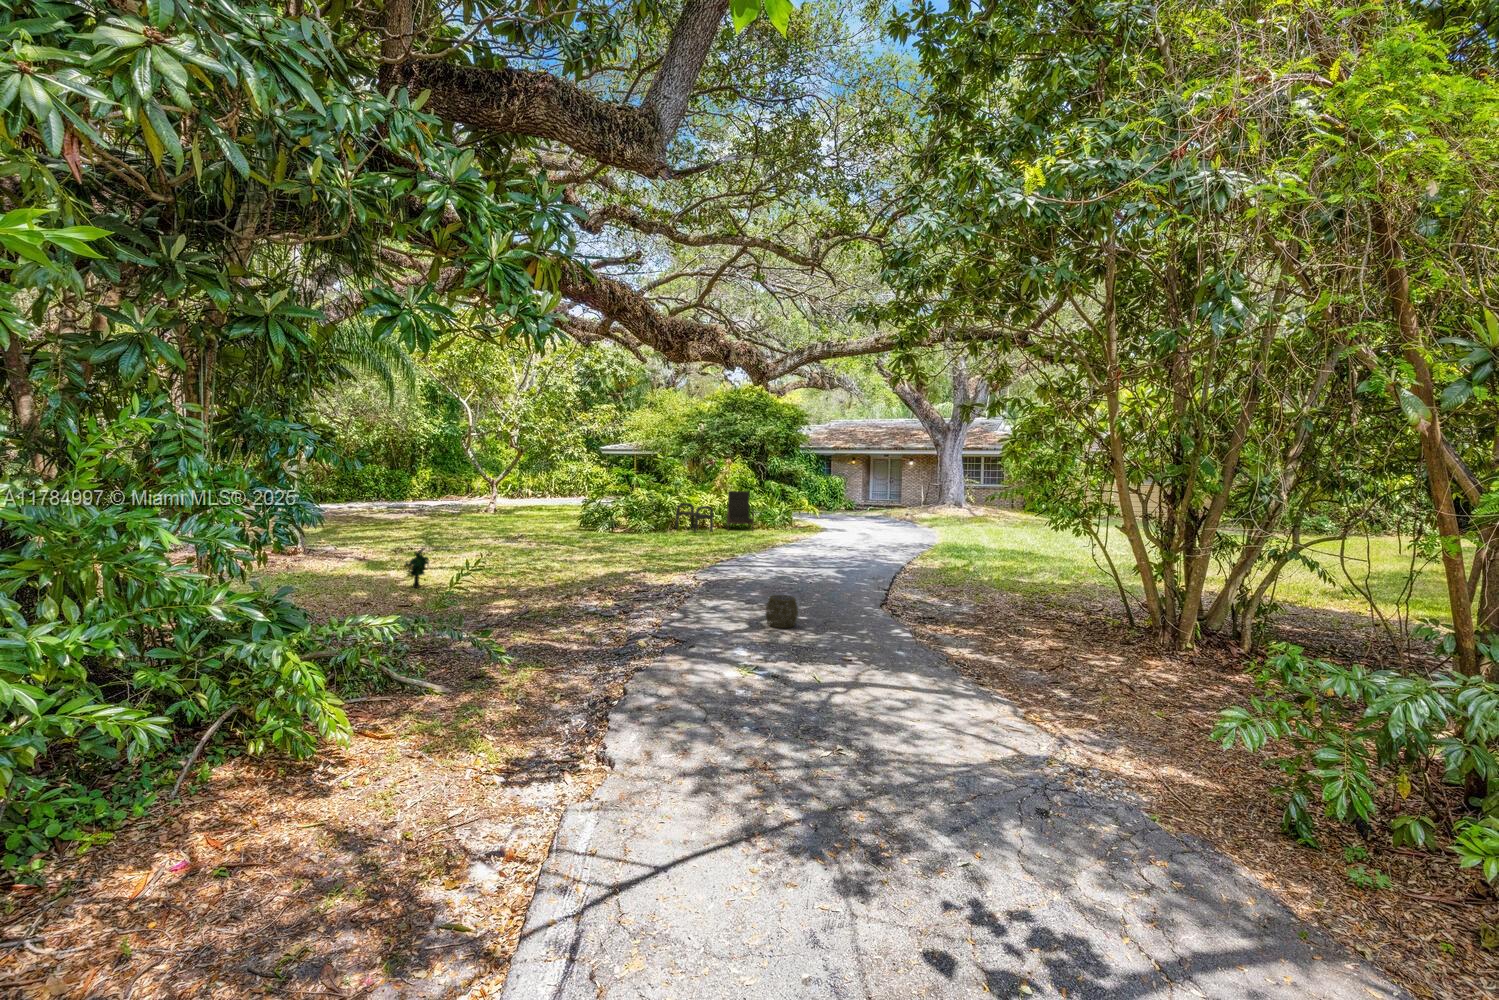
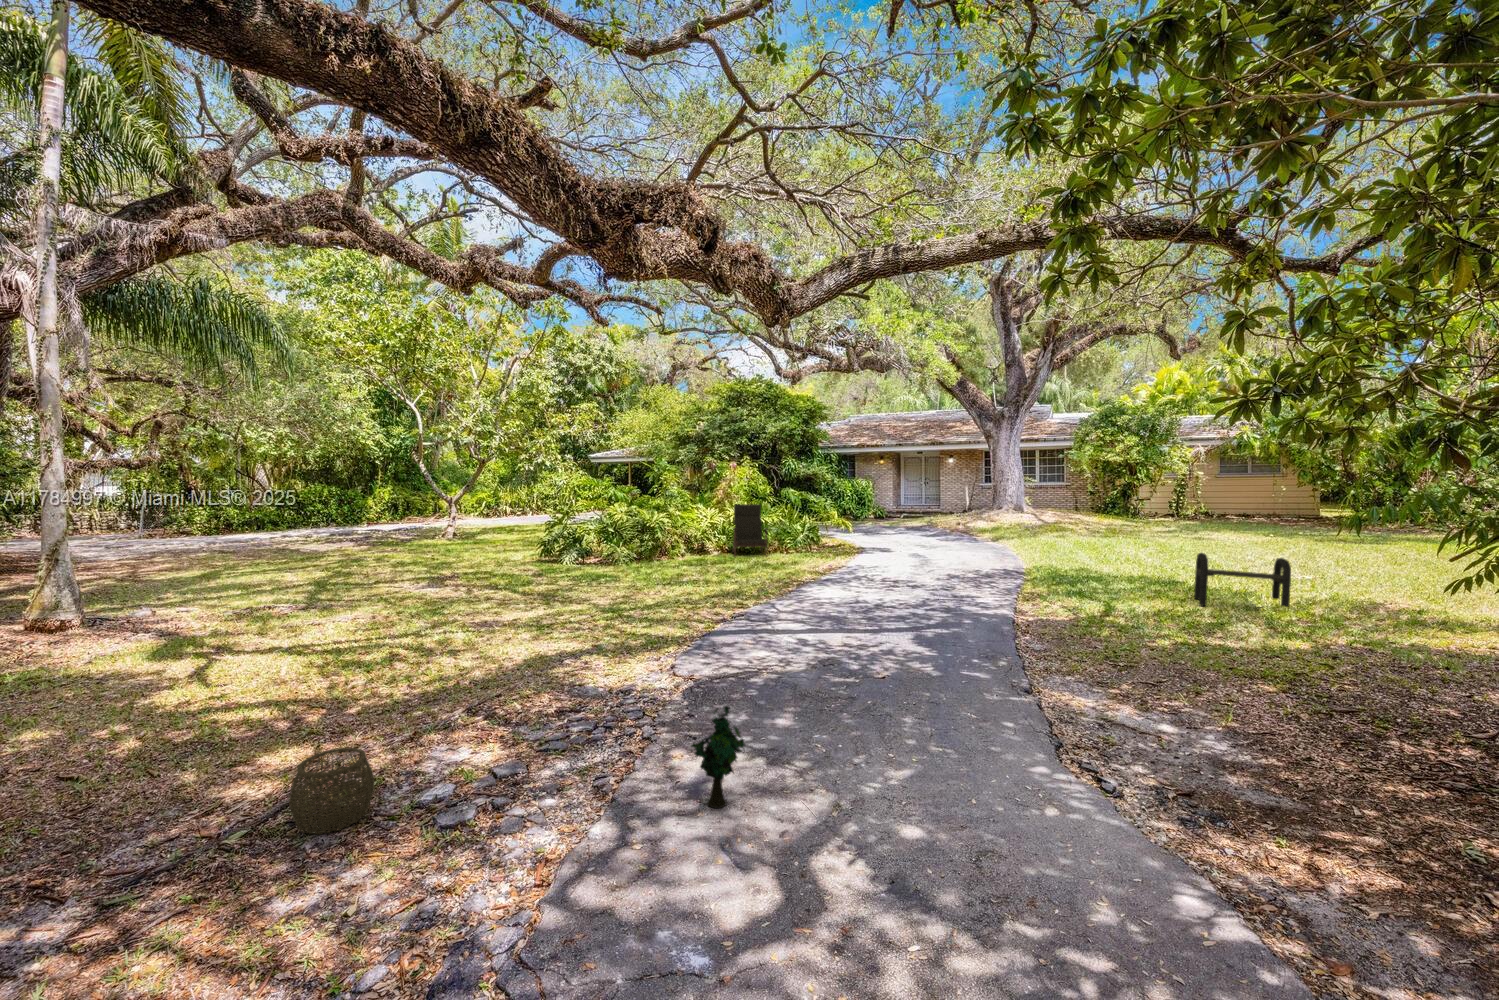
bench: present [675,503,713,533] -> present [1194,553,1291,607]
decorative plant: present [405,548,429,588] -> present [691,706,744,808]
woven basket: present [765,595,798,628] -> present [289,748,374,834]

